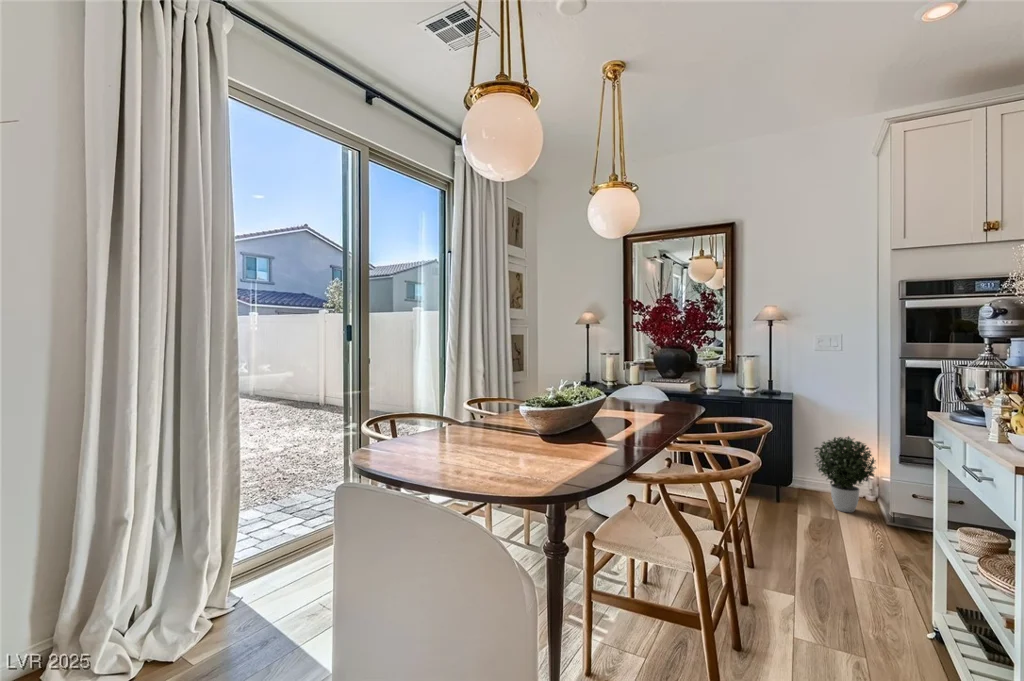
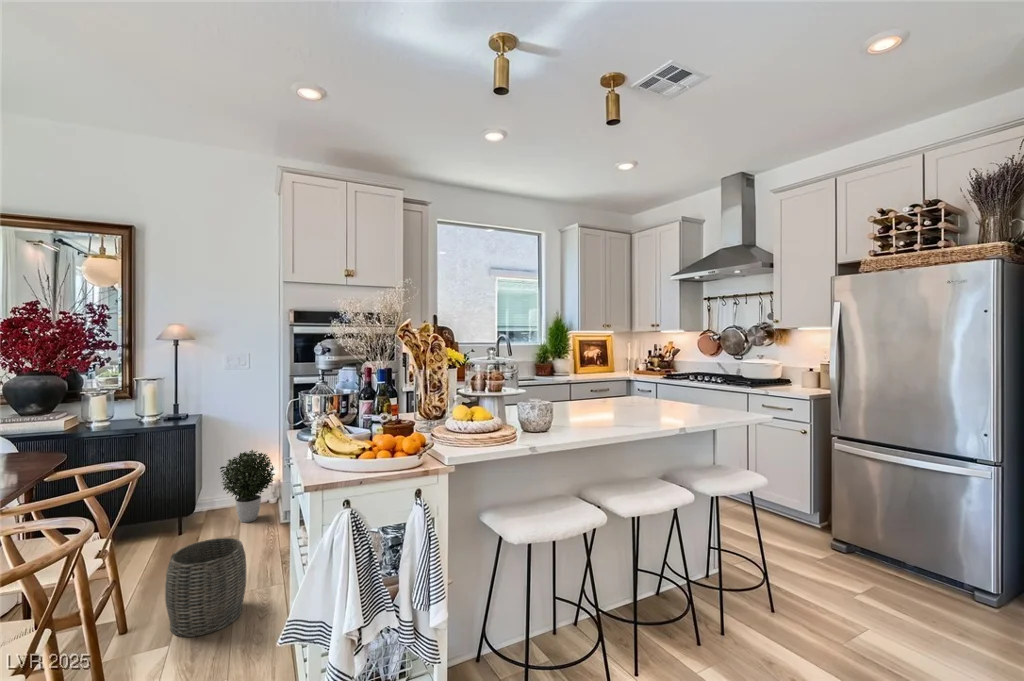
woven basket: none [784,511,866,608] -> present [165,538,246,637]

